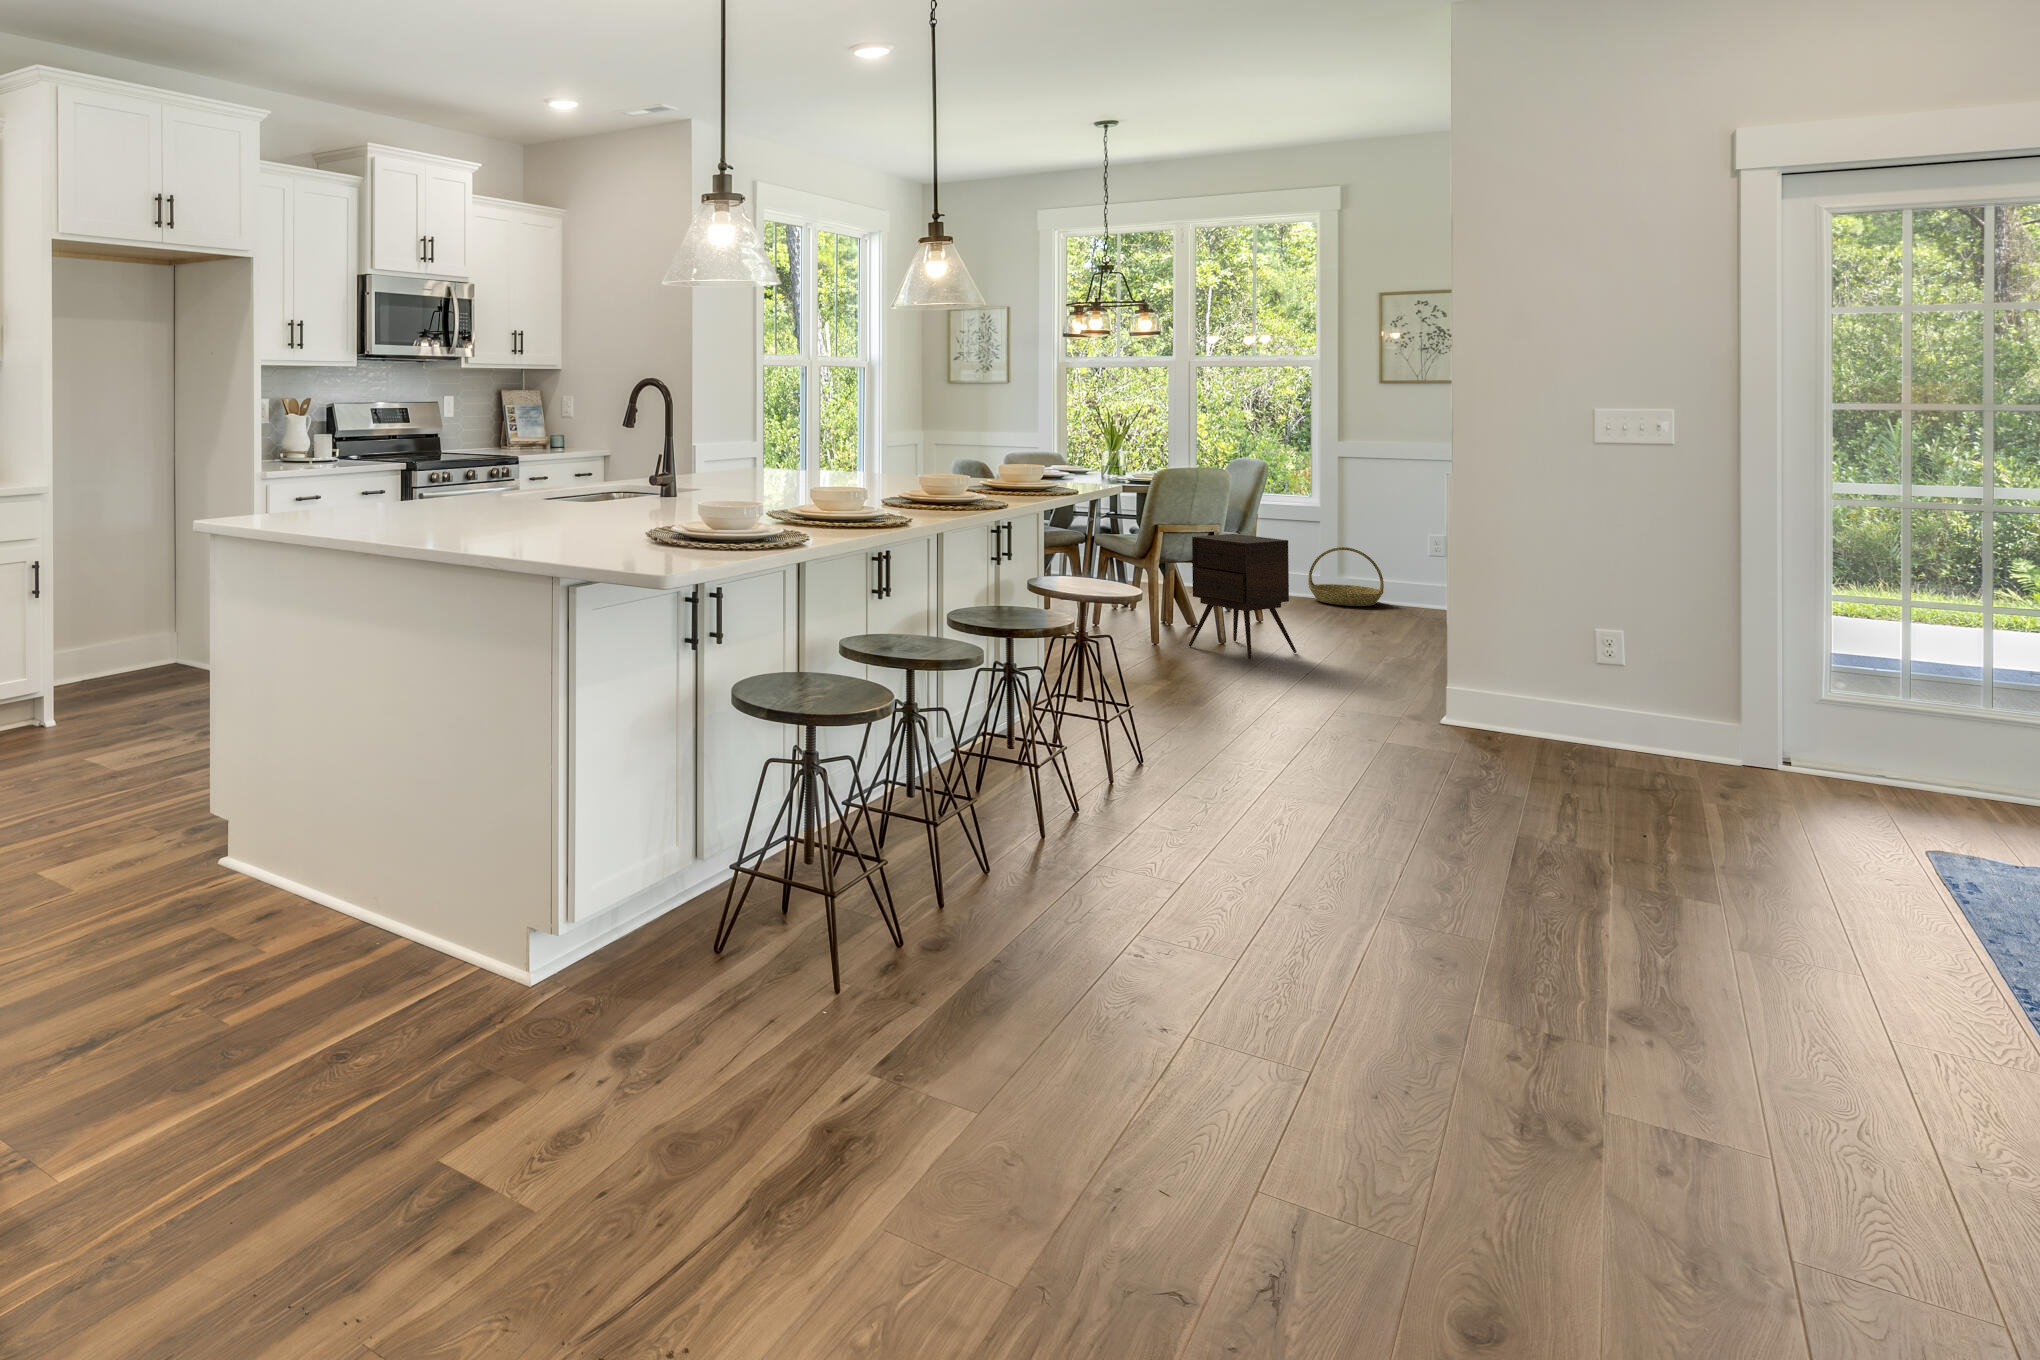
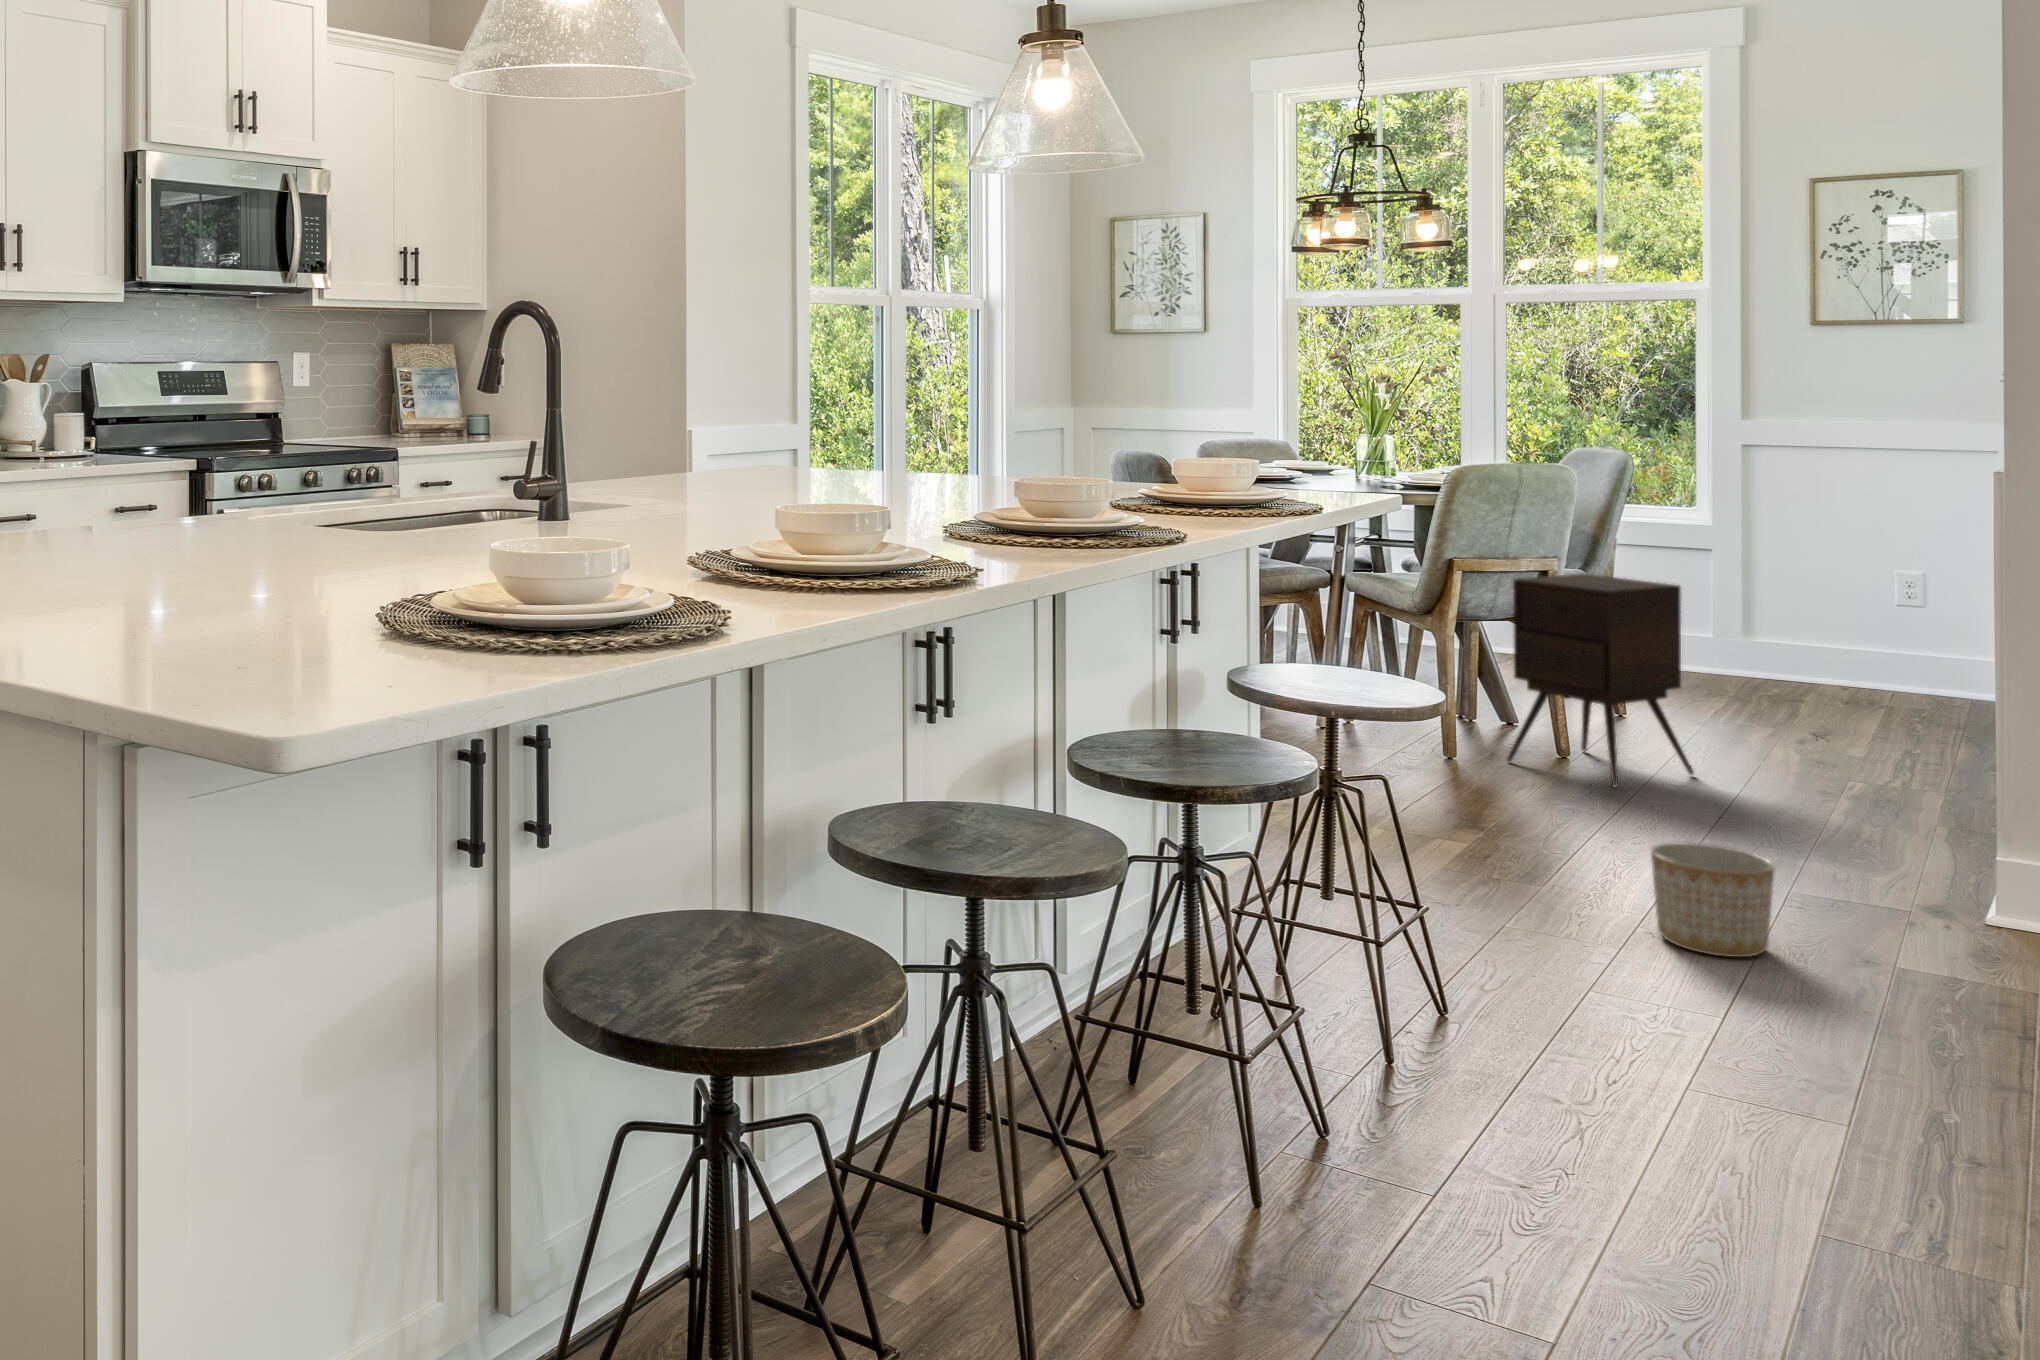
basket: present [1308,547,1384,606] -> none [1694,591,1821,686]
planter: none [1256,677,1320,737] -> present [1651,842,1775,957]

